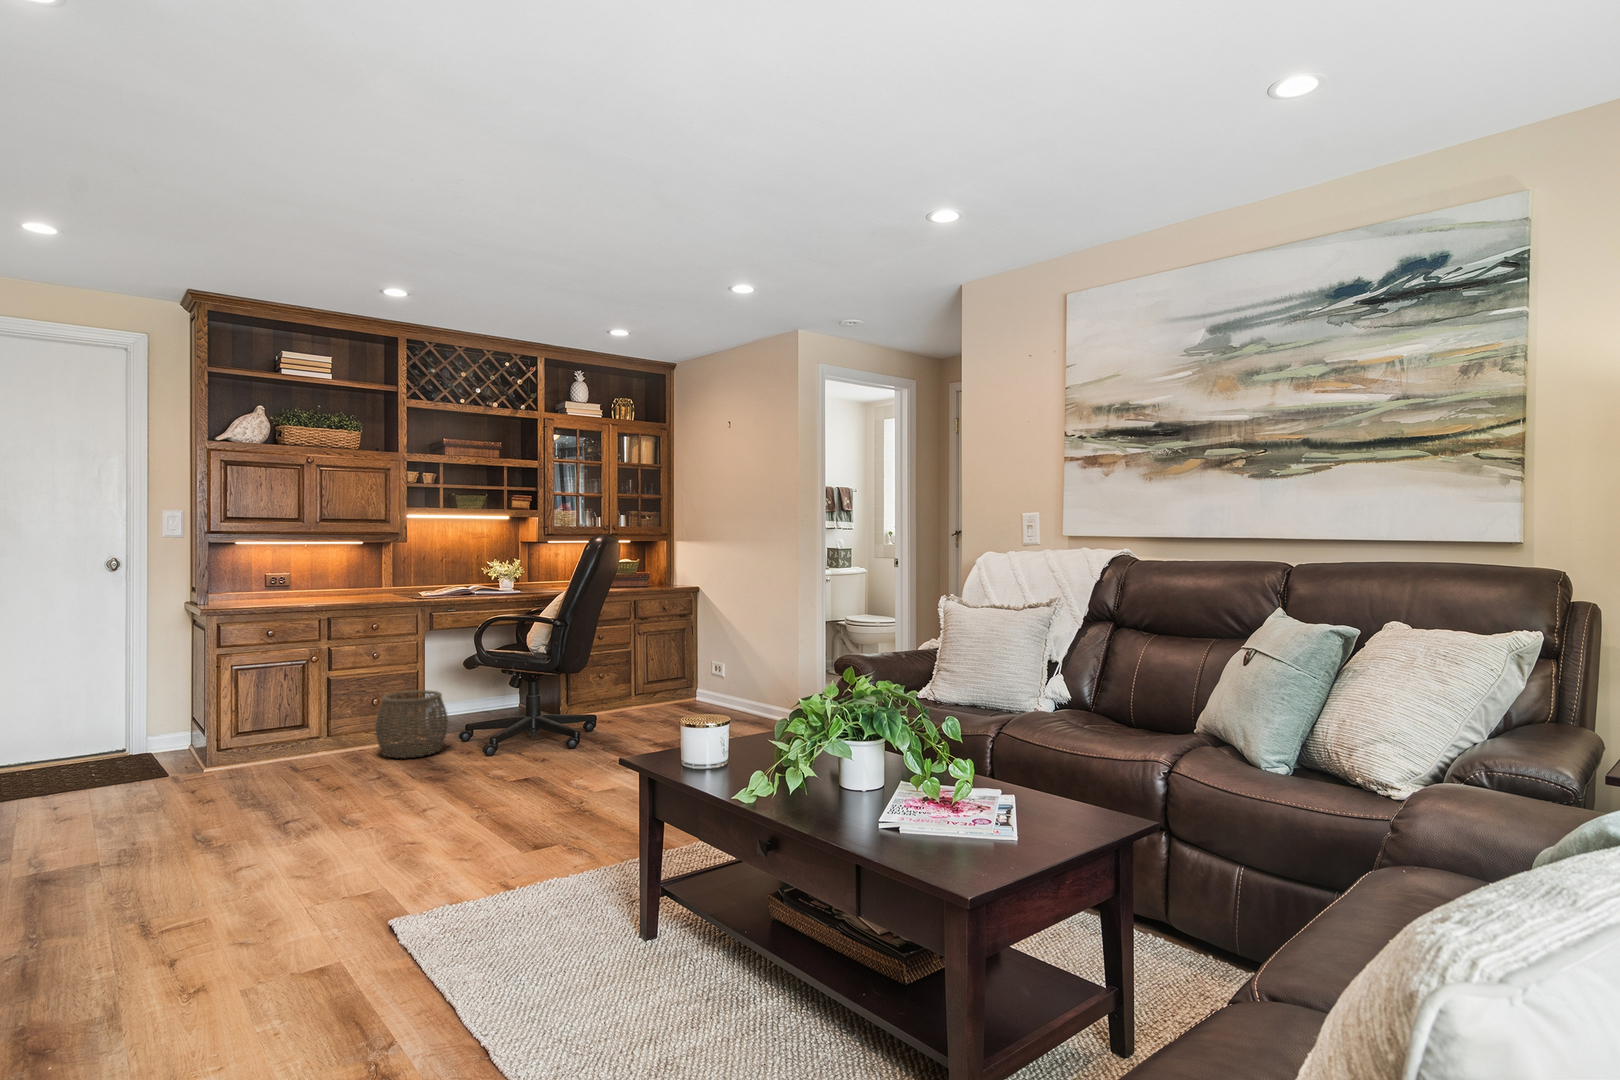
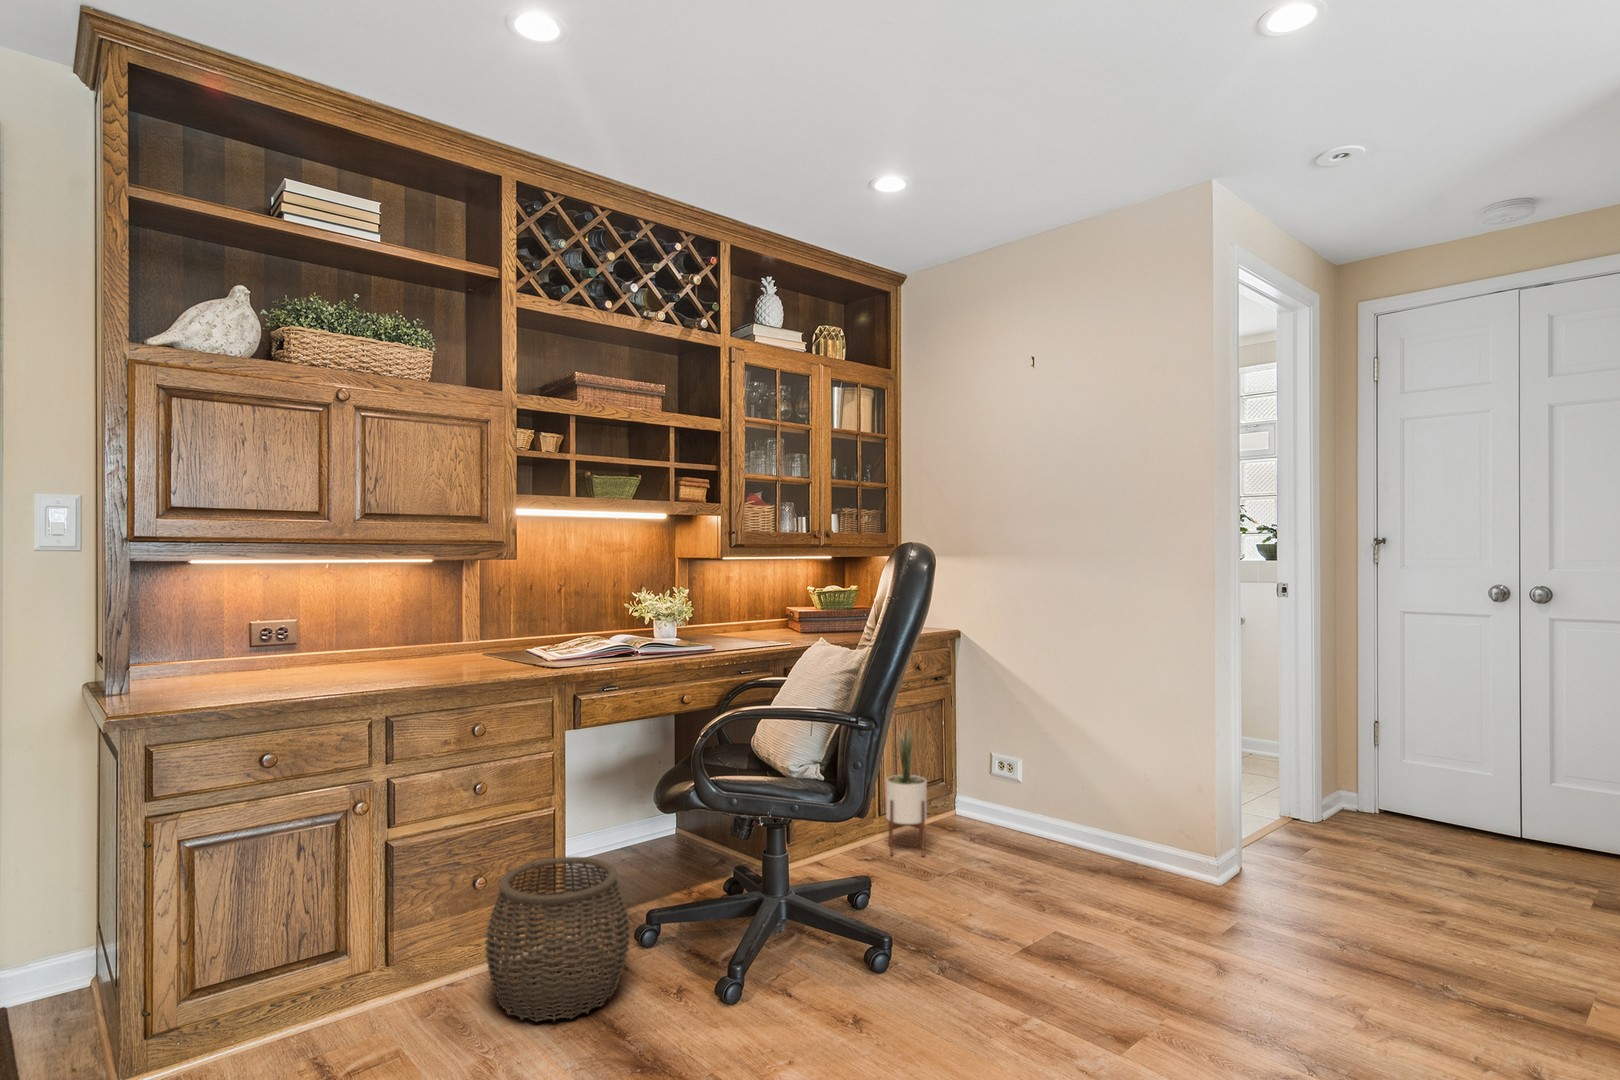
potted plant: none [632,634,656,715] -> present [886,725,927,856]

